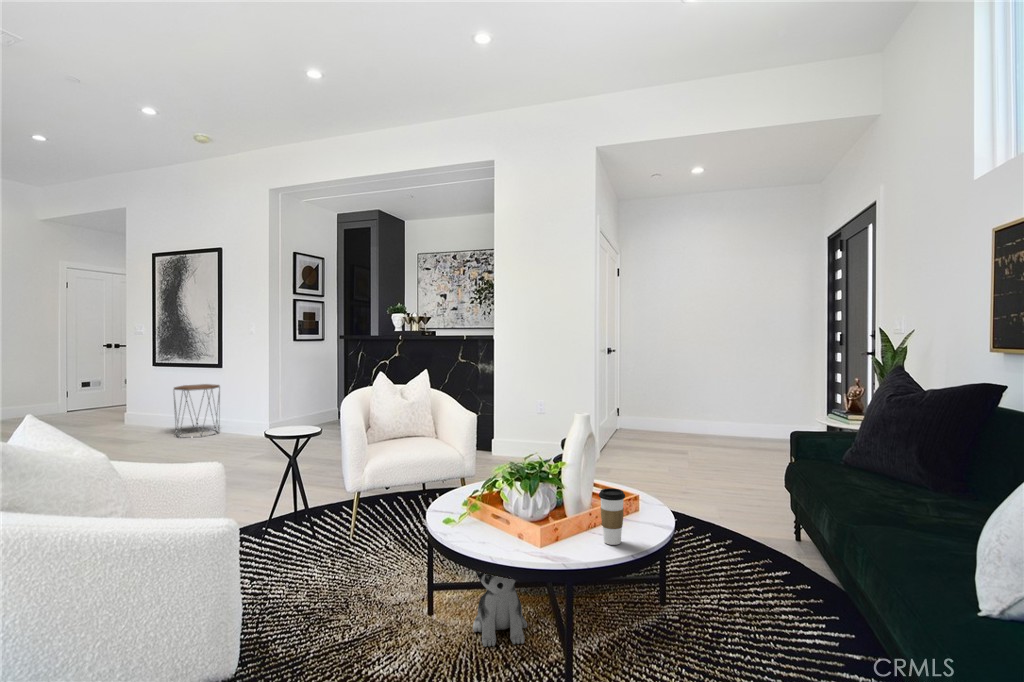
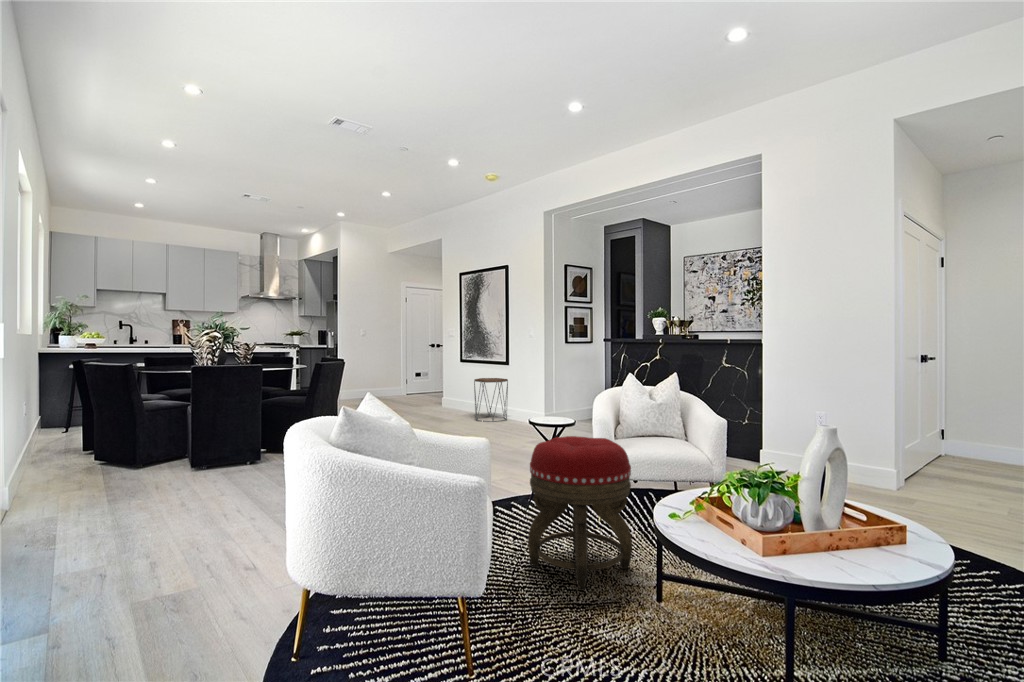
footstool: none [275,449,397,622] -> present [528,436,632,588]
coffee cup: present [599,488,625,545] -> none [839,505,873,568]
plush toy: present [473,571,527,647] -> none [697,547,757,651]

